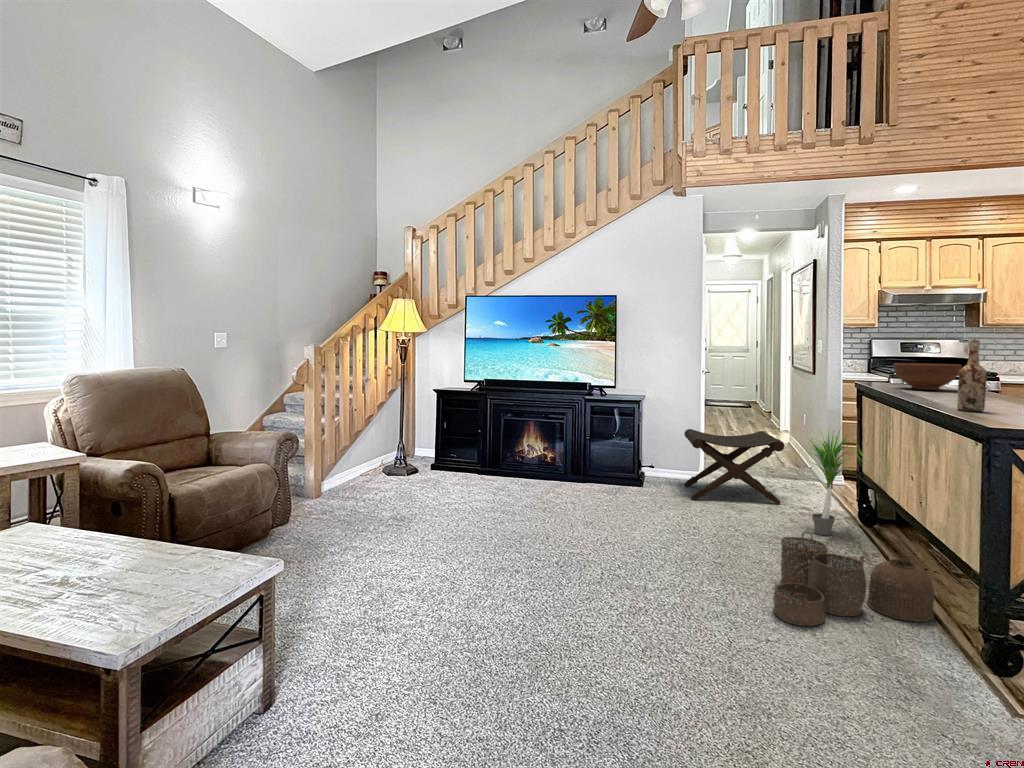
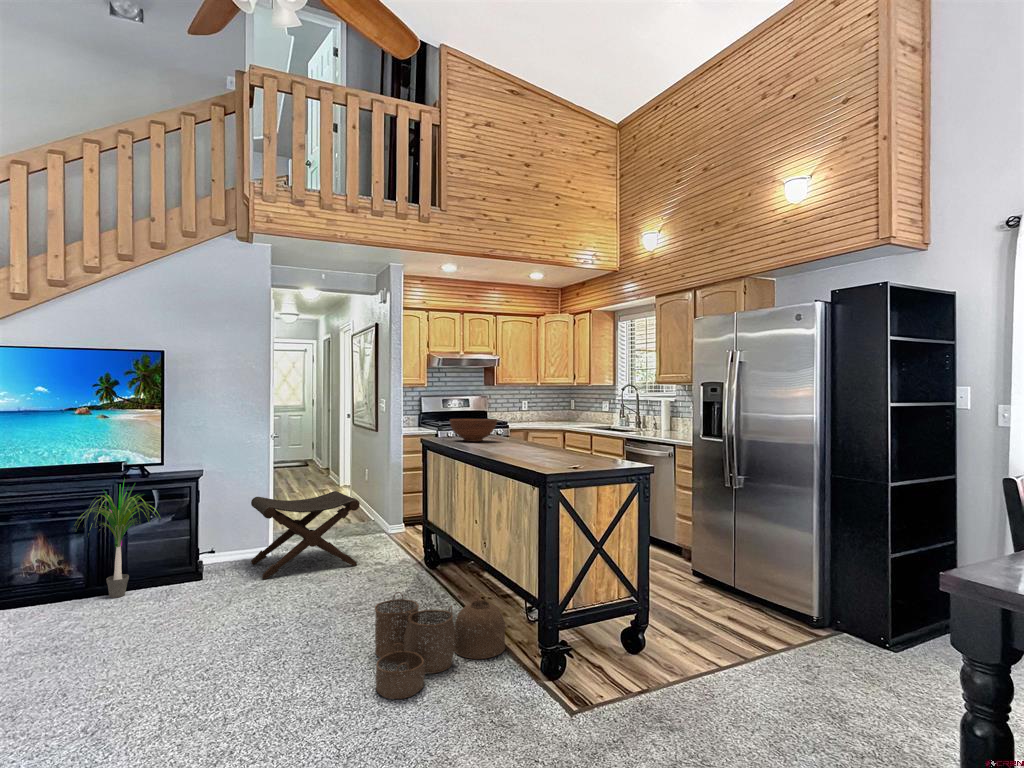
wine bottle: present [957,340,987,412] -> none [511,399,529,459]
potted plant: present [800,430,867,535] -> present [83,483,158,598]

